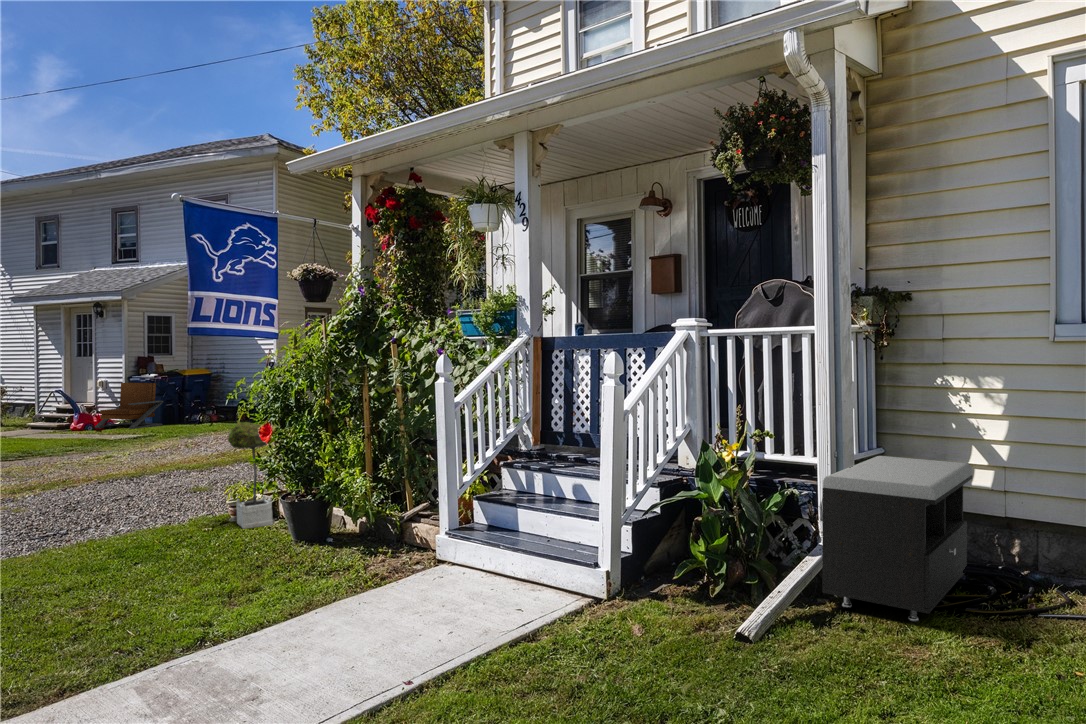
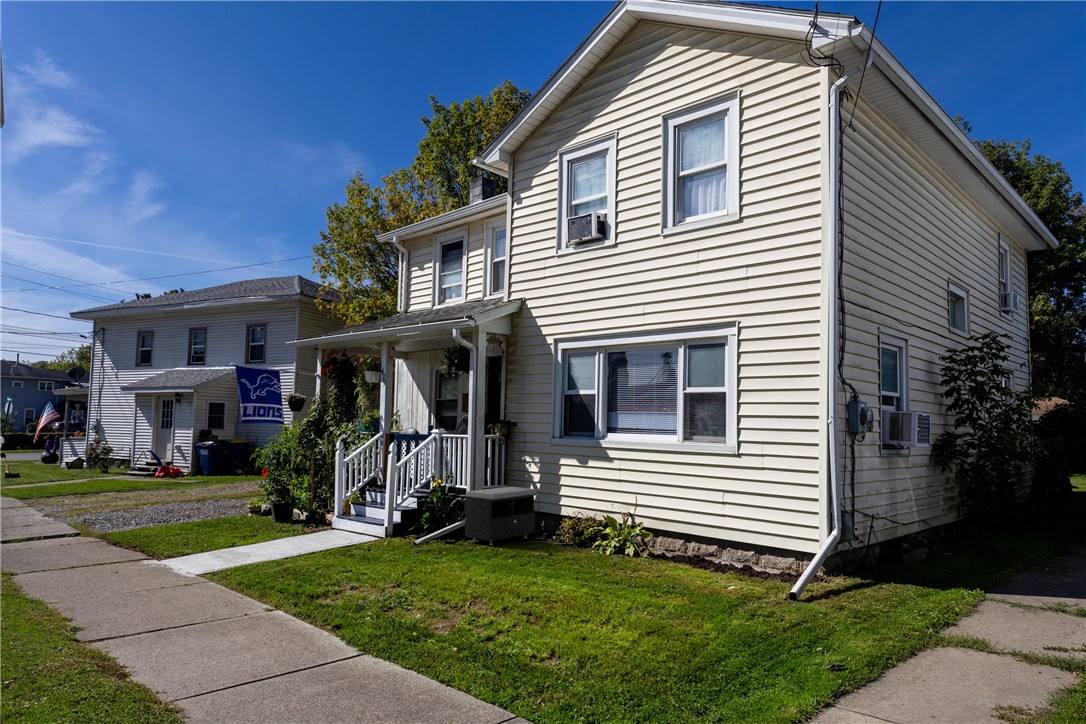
lounge chair: present [94,383,163,429] -> none [172,447,217,477]
potted tree: present [228,421,273,529] -> none [249,469,272,520]

